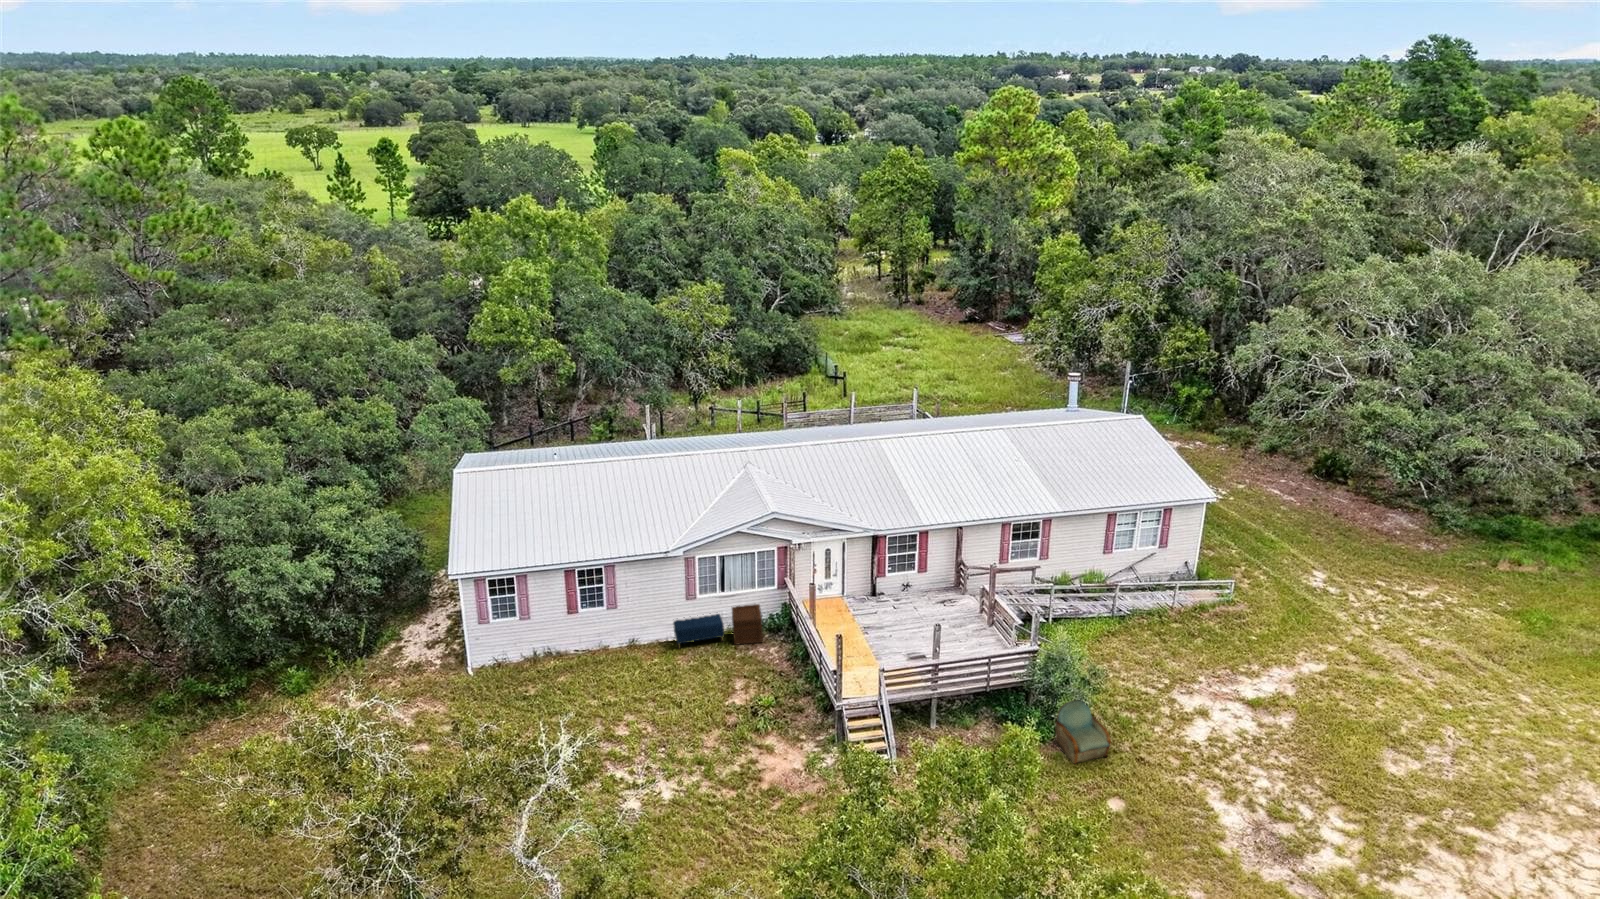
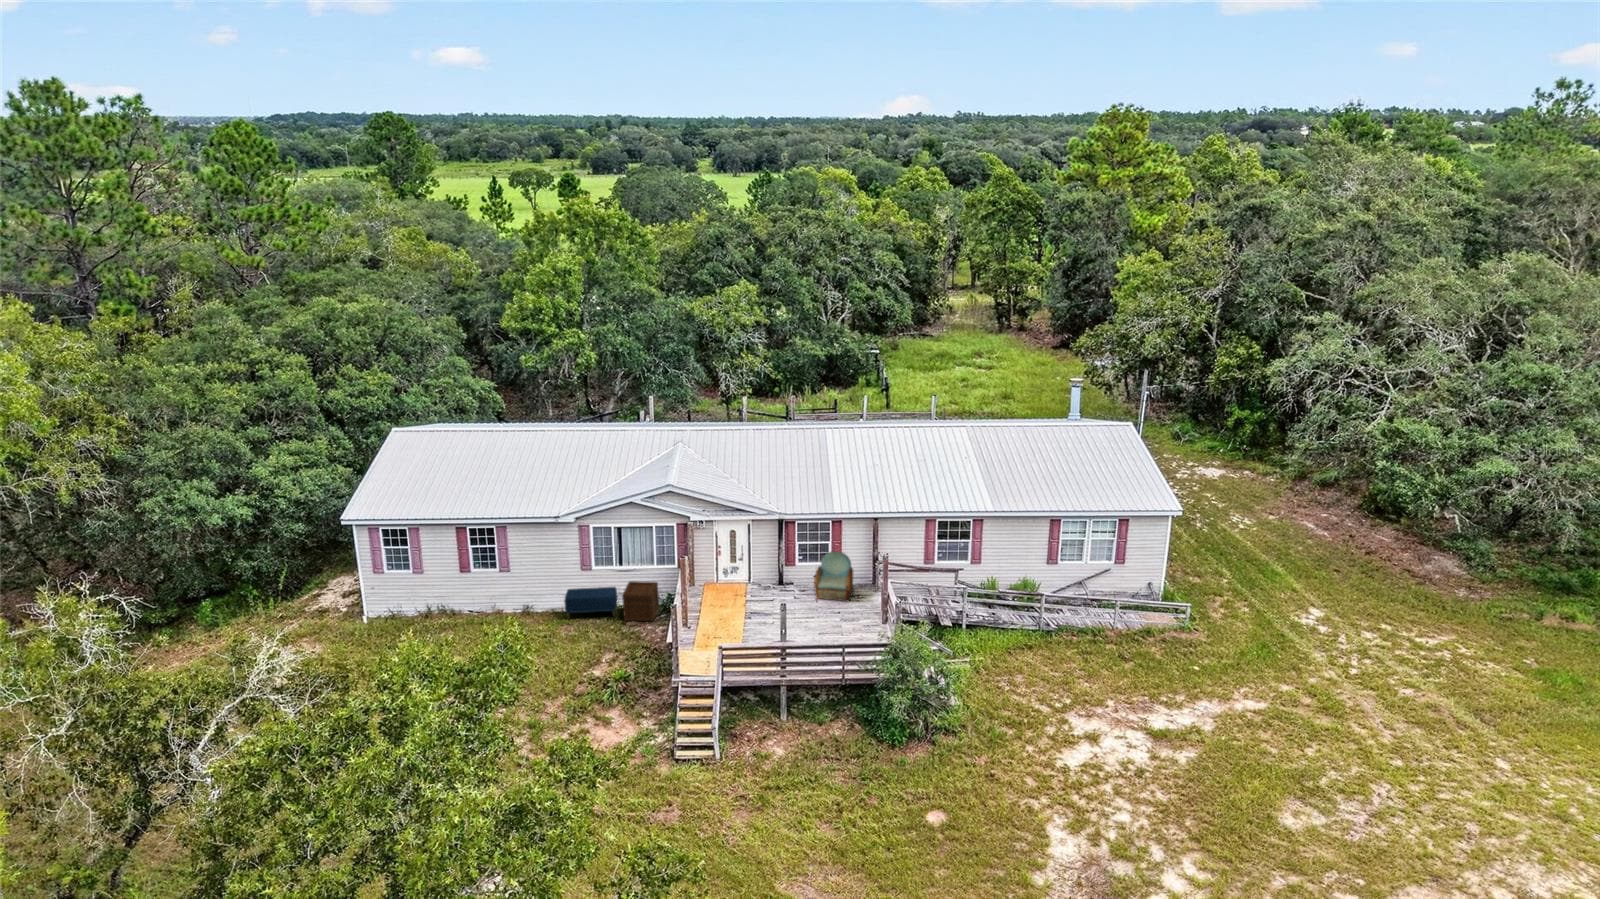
armchair: present [1054,700,1111,764] -> present [814,551,854,601]

